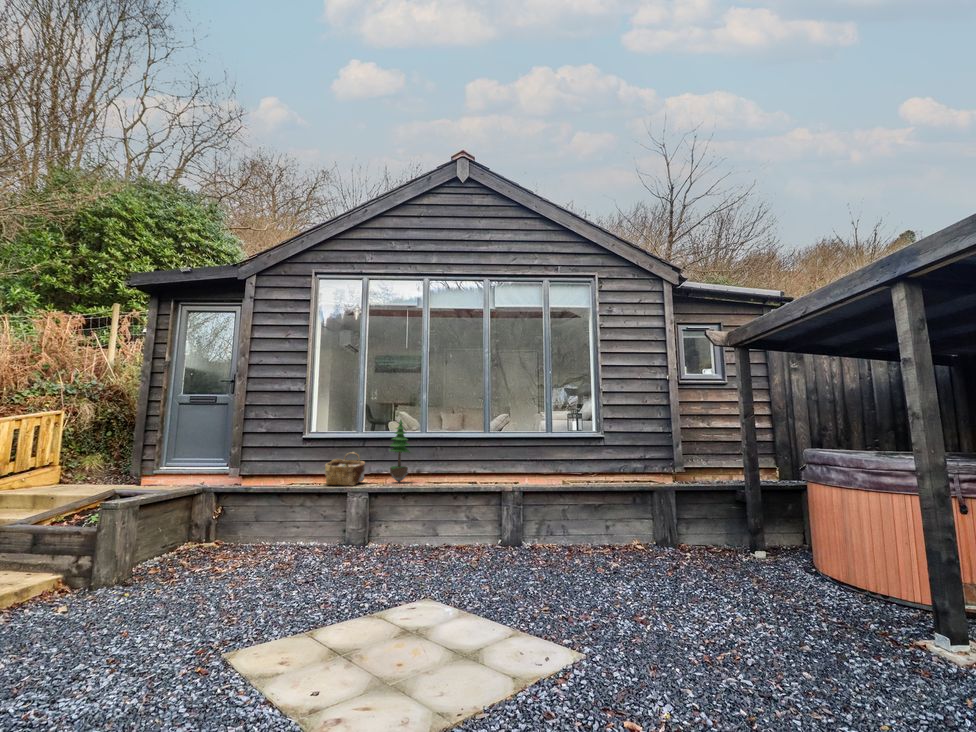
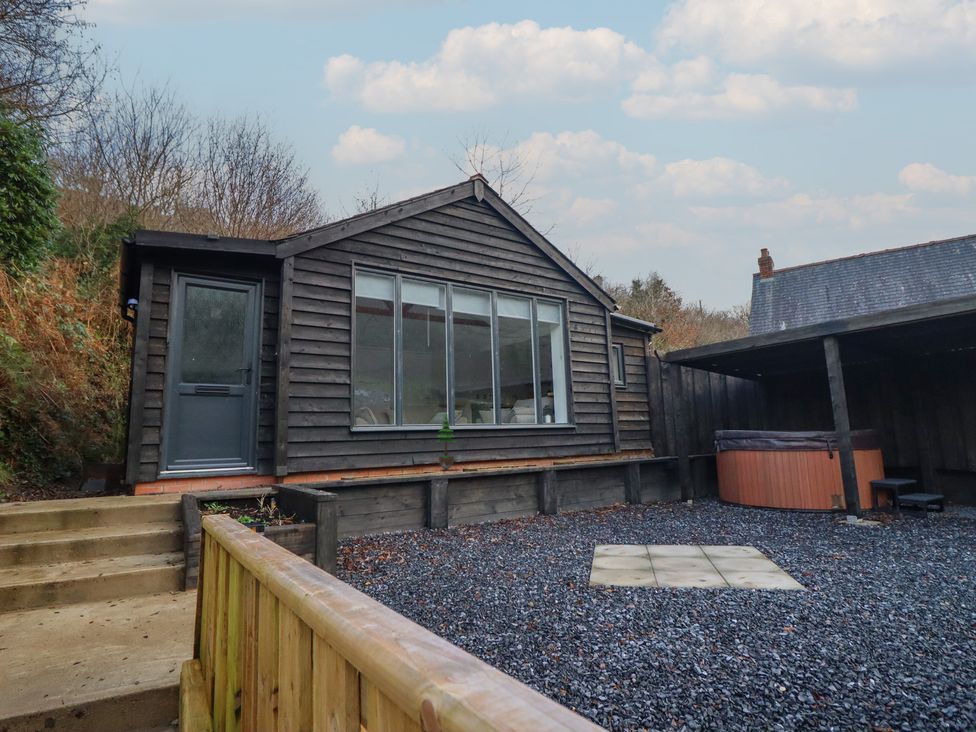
woven basket: present [325,452,365,486] -> none [390,444,427,475]

